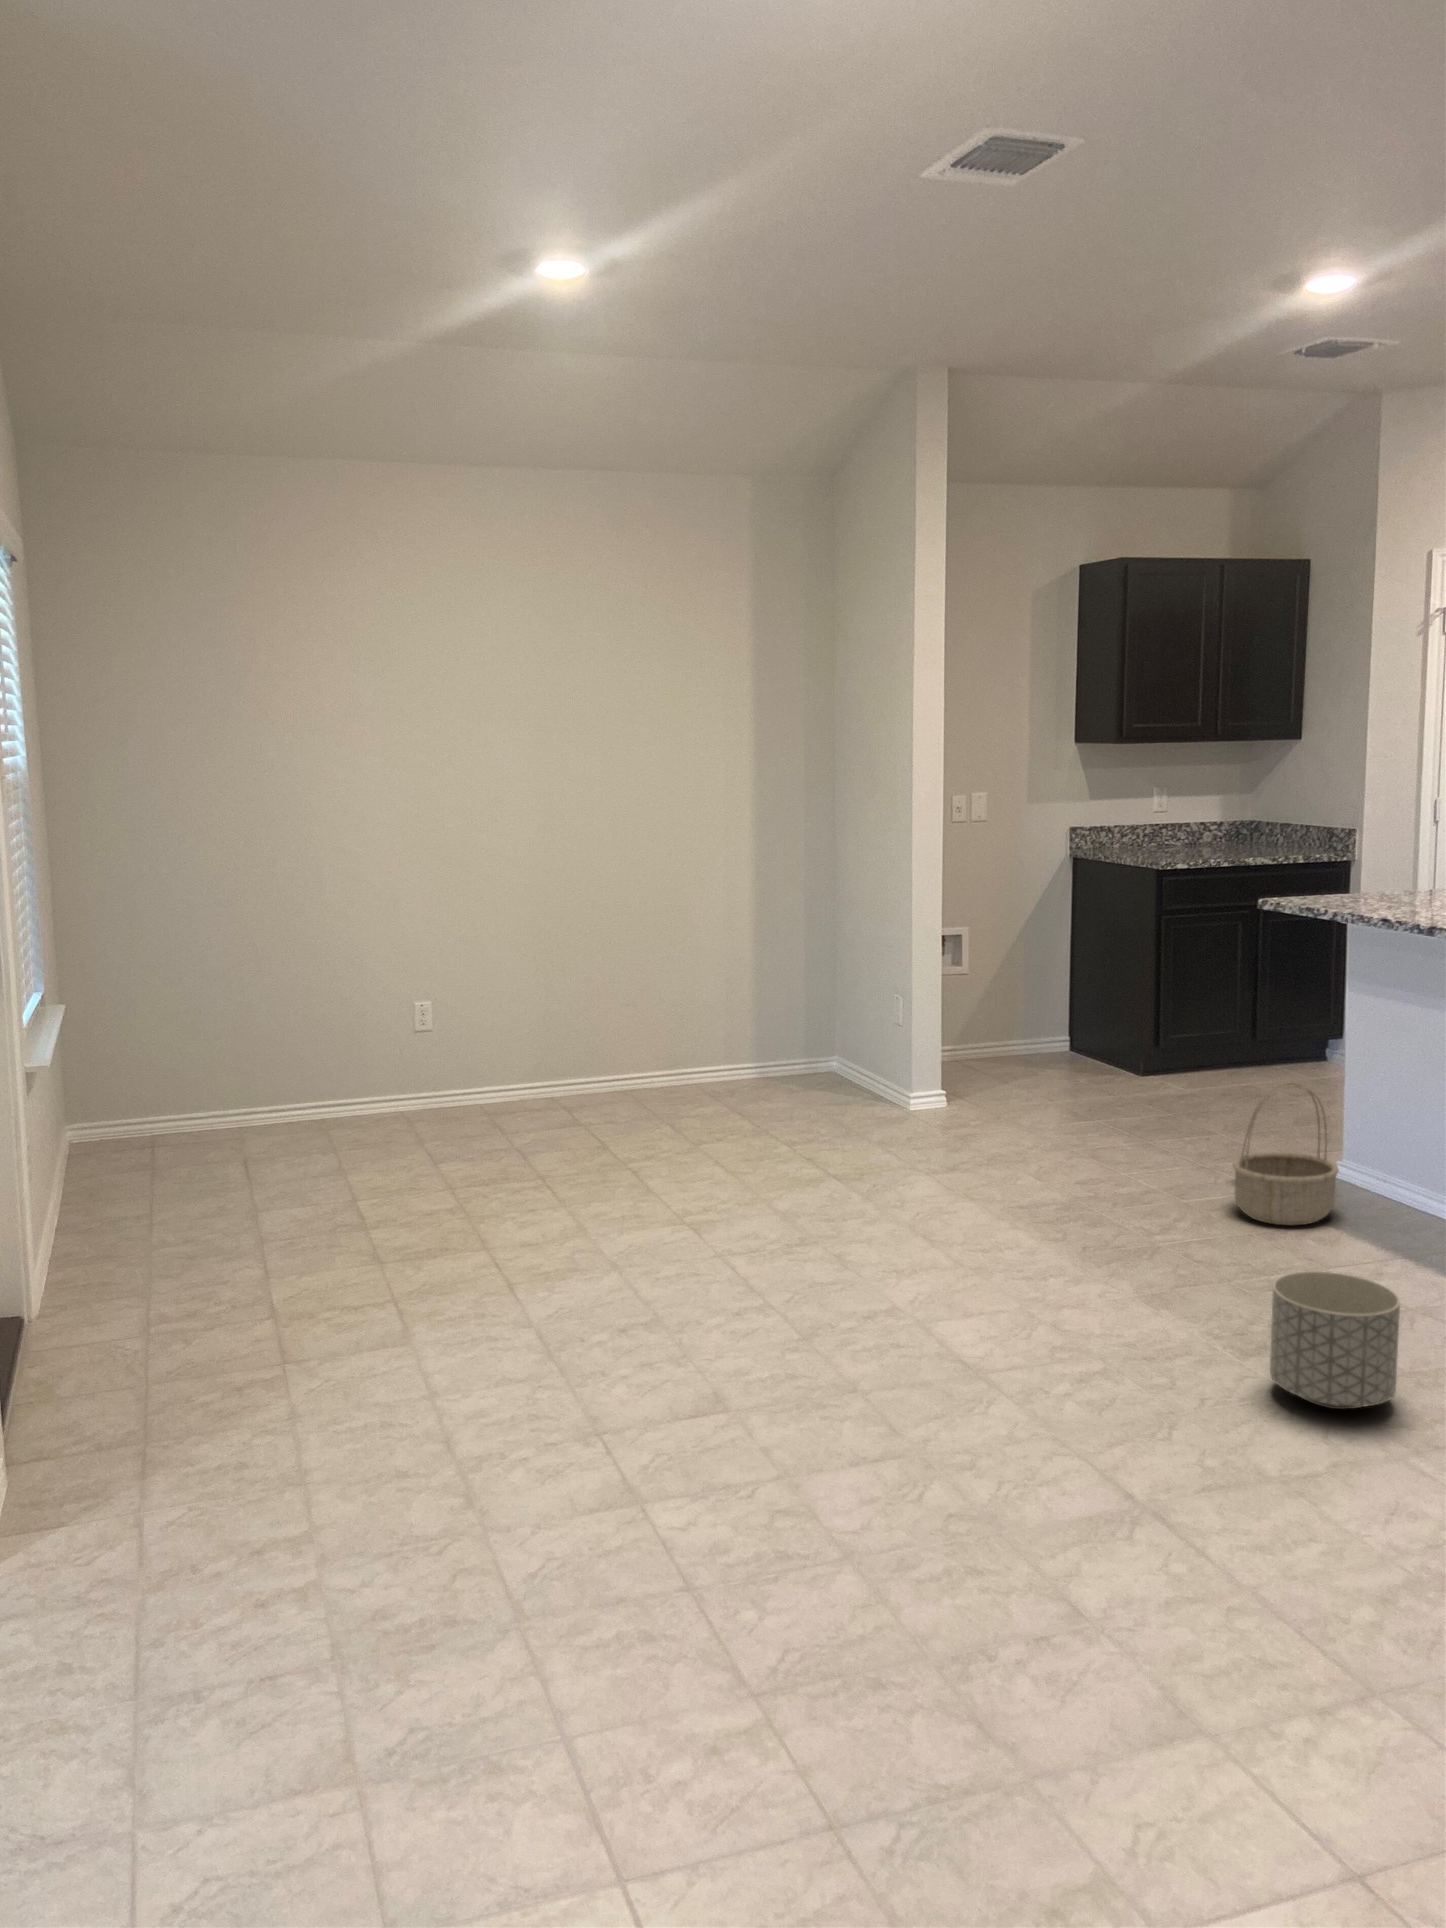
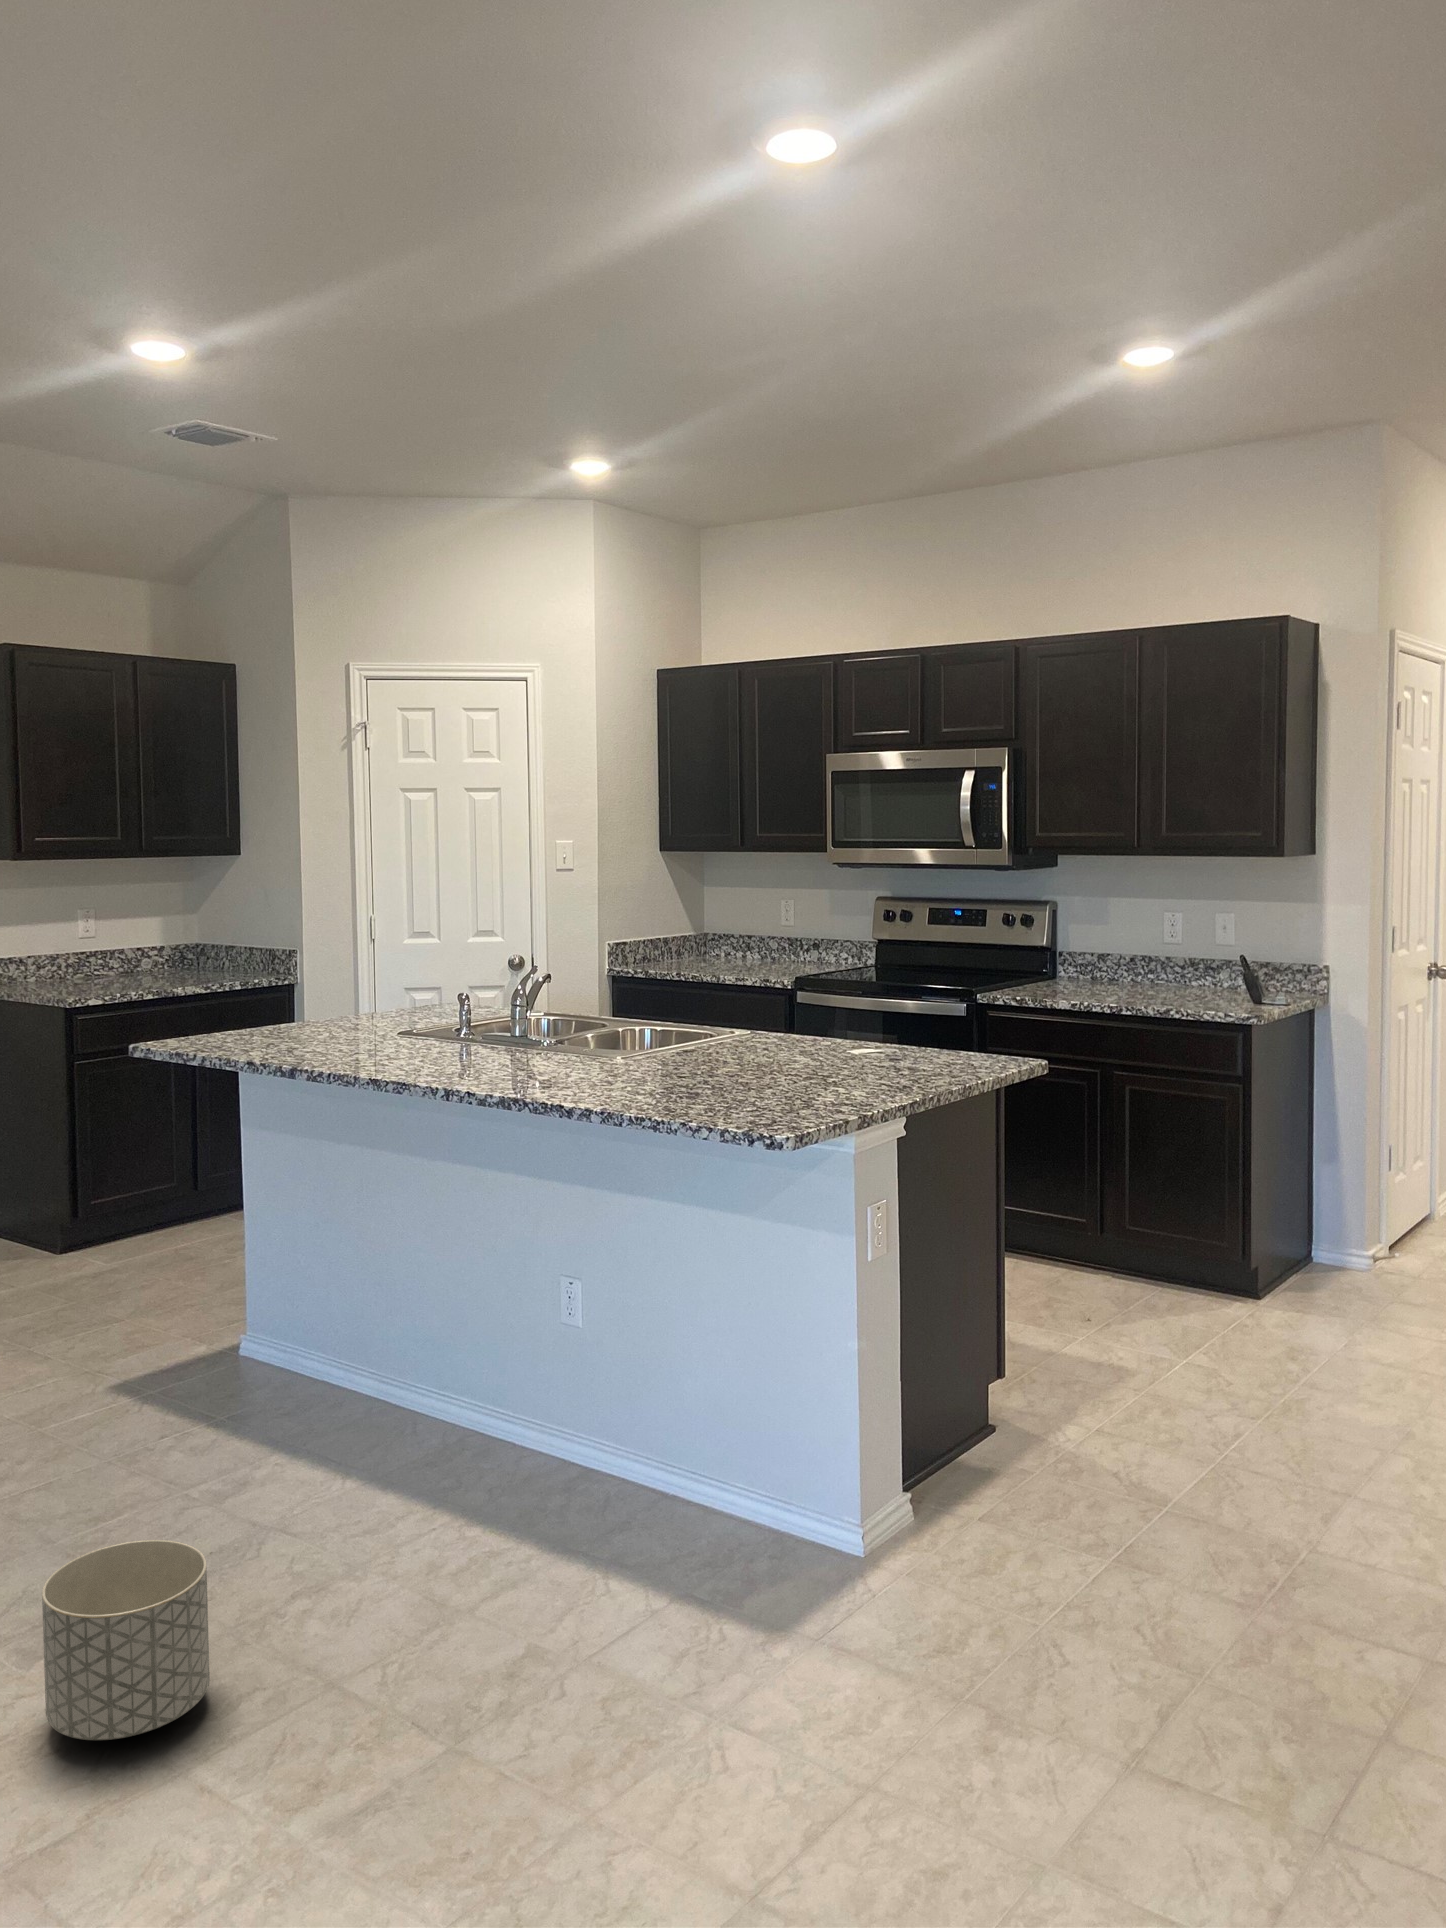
basket: present [1233,1082,1339,1225] -> none [97,1264,226,1444]

